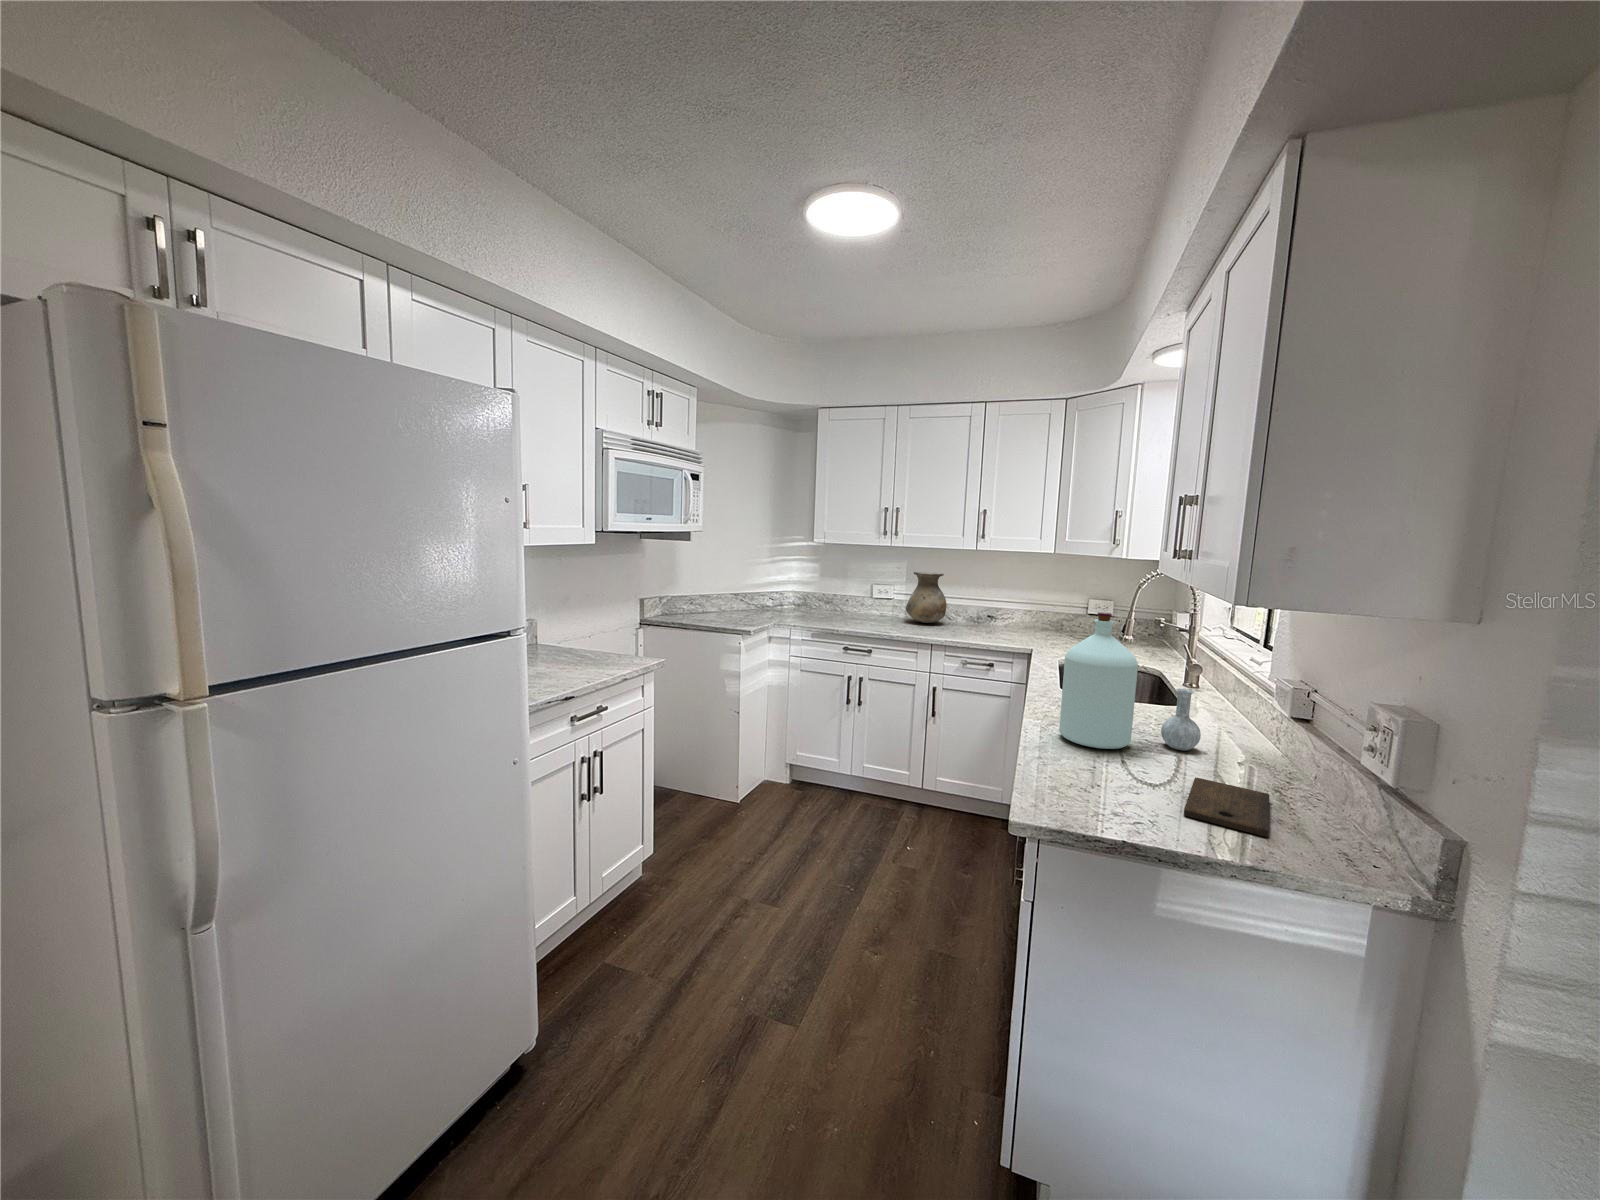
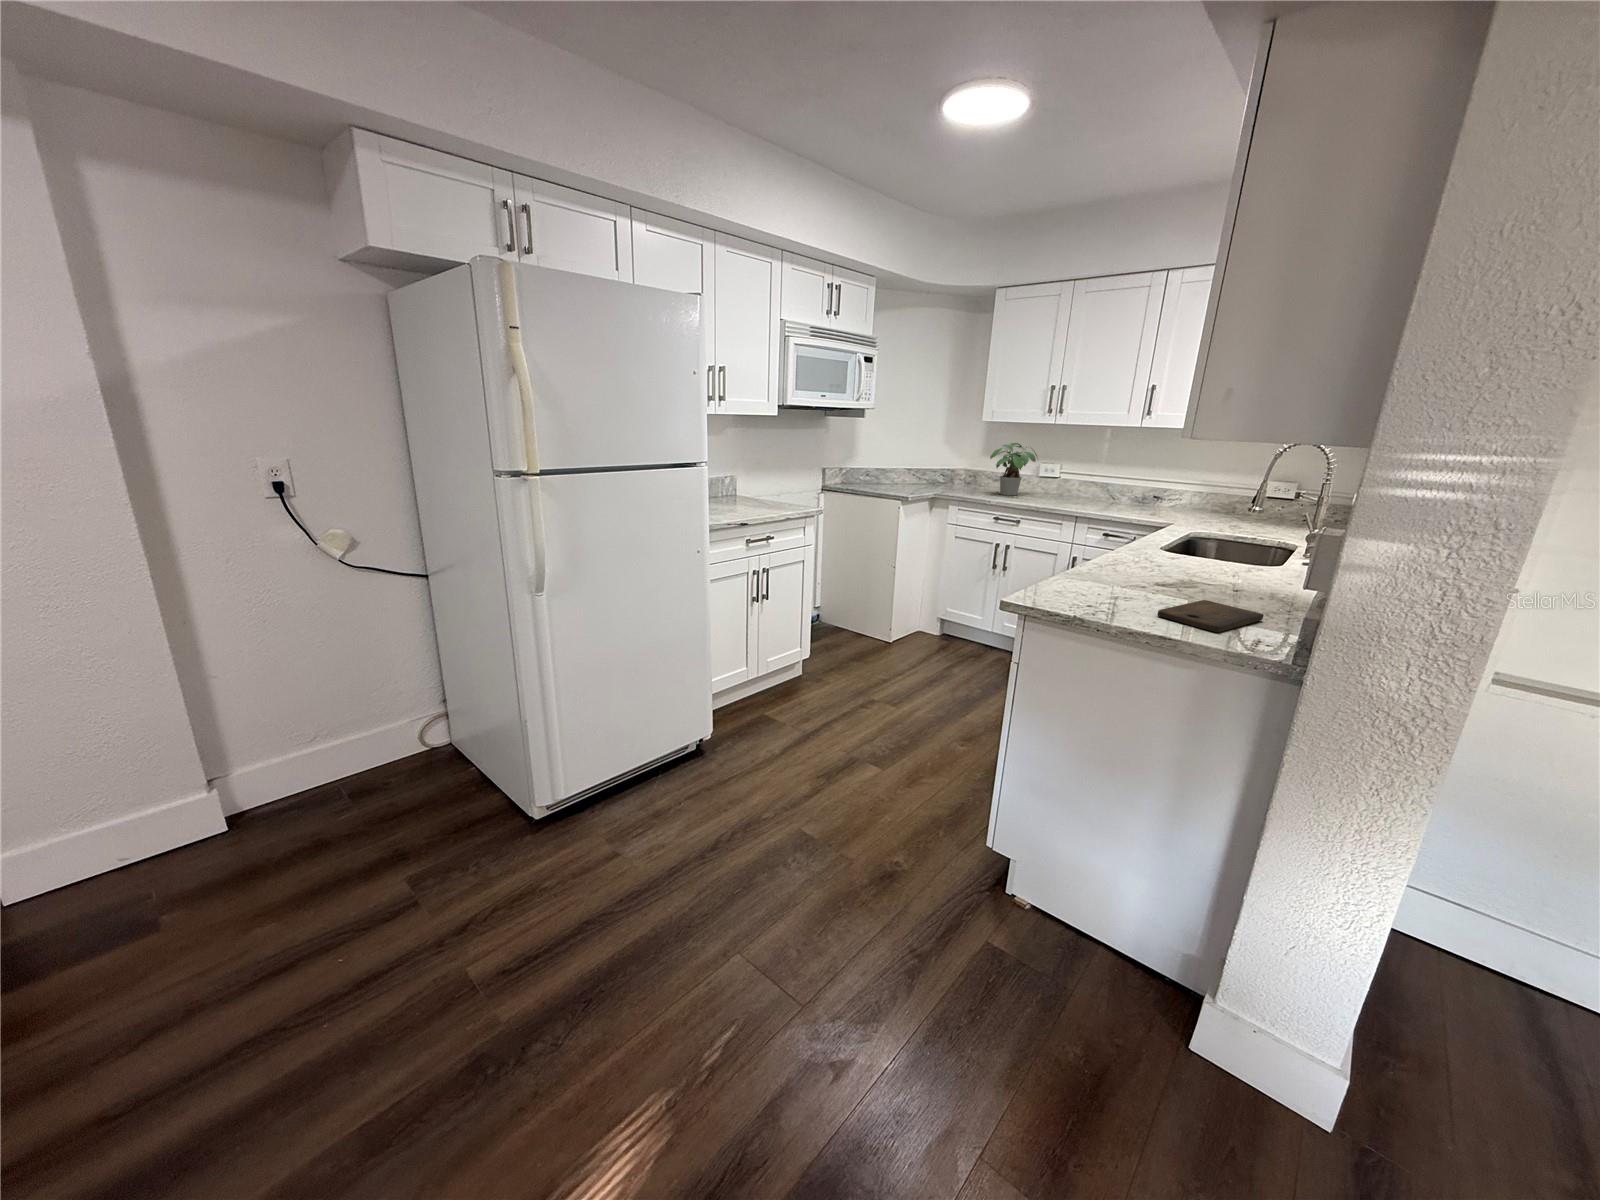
potted plant: none [826,564,872,619] -> present [990,443,1037,495]
vase: present [906,572,947,623] -> none [1067,450,1112,502]
bottle: present [1059,612,1201,750] -> none [1115,461,1254,591]

